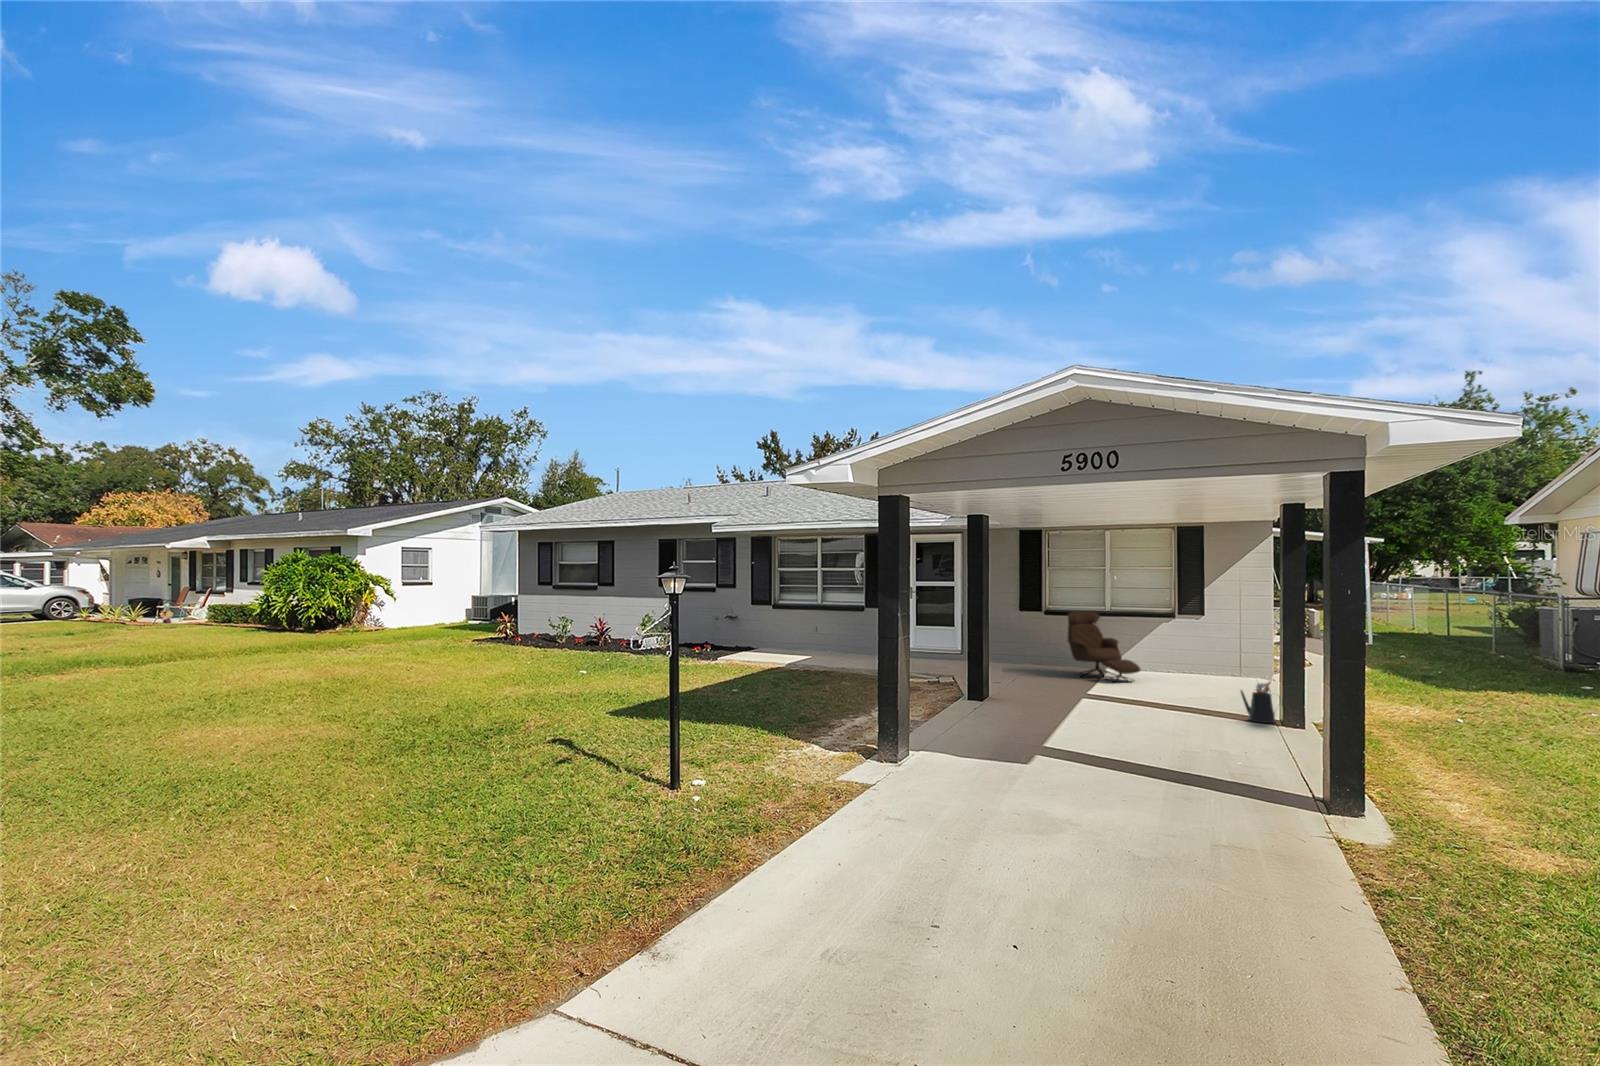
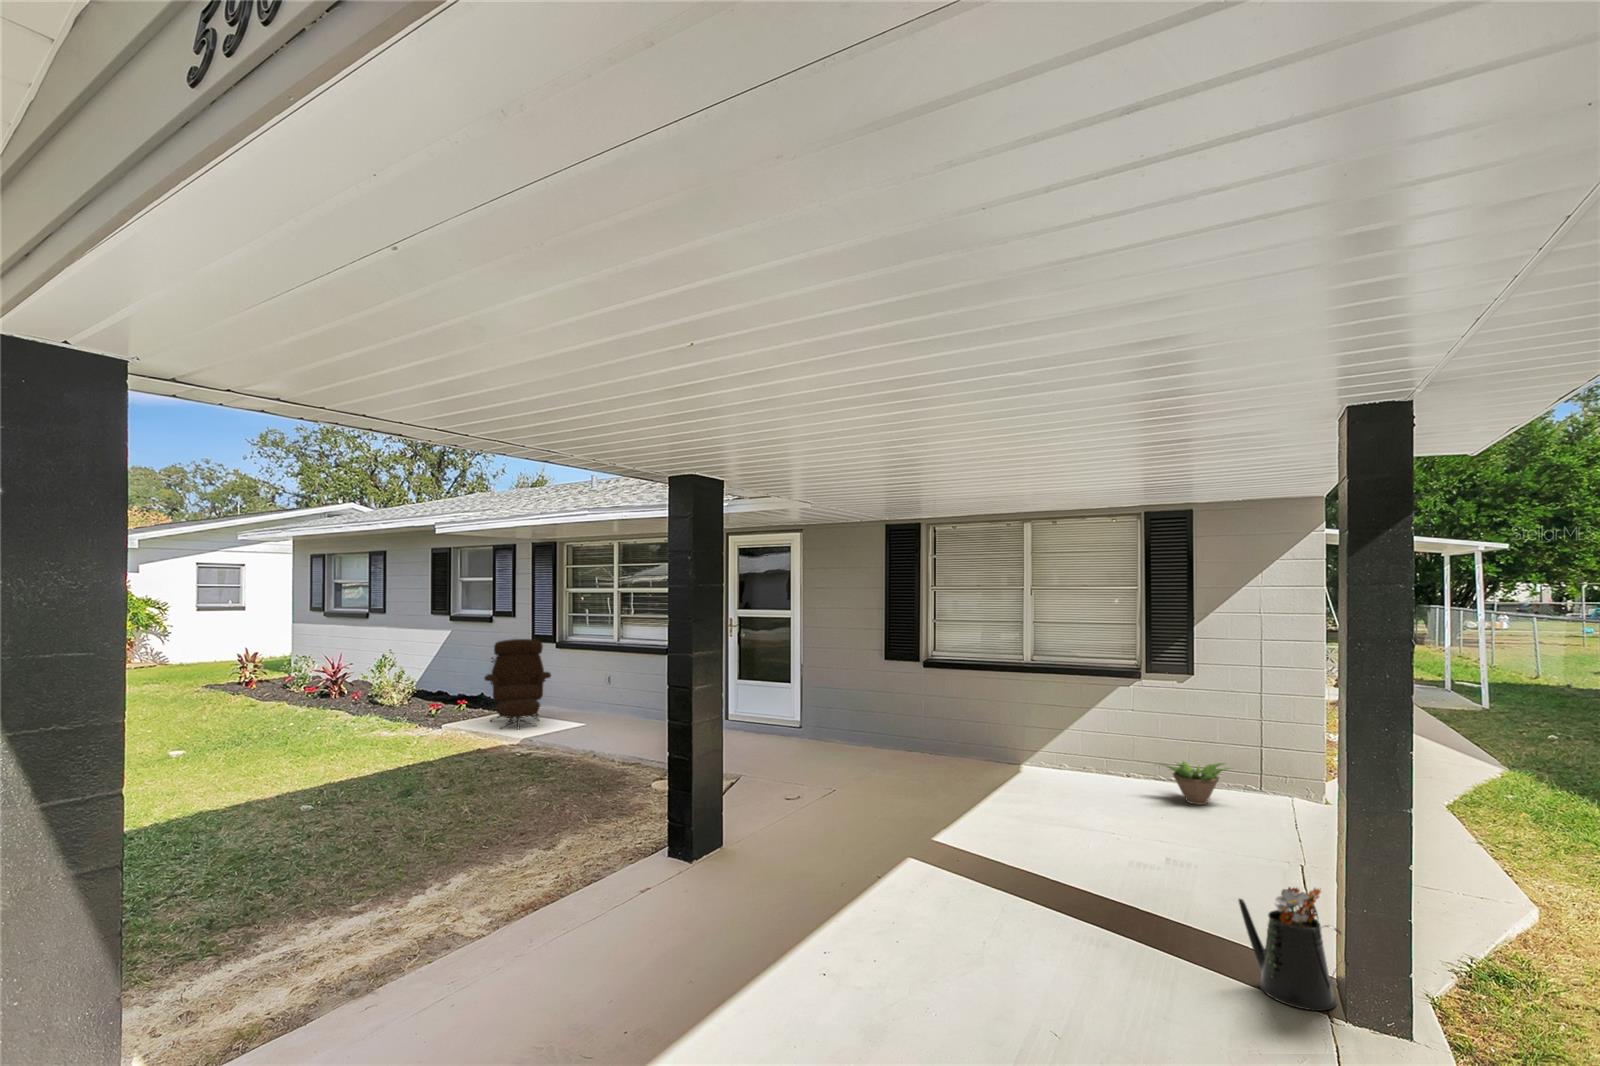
lounge chair: present [1067,611,1140,682] -> present [485,639,551,729]
decorative plant: none [1182,661,1225,682] -> present [1163,761,1229,805]

